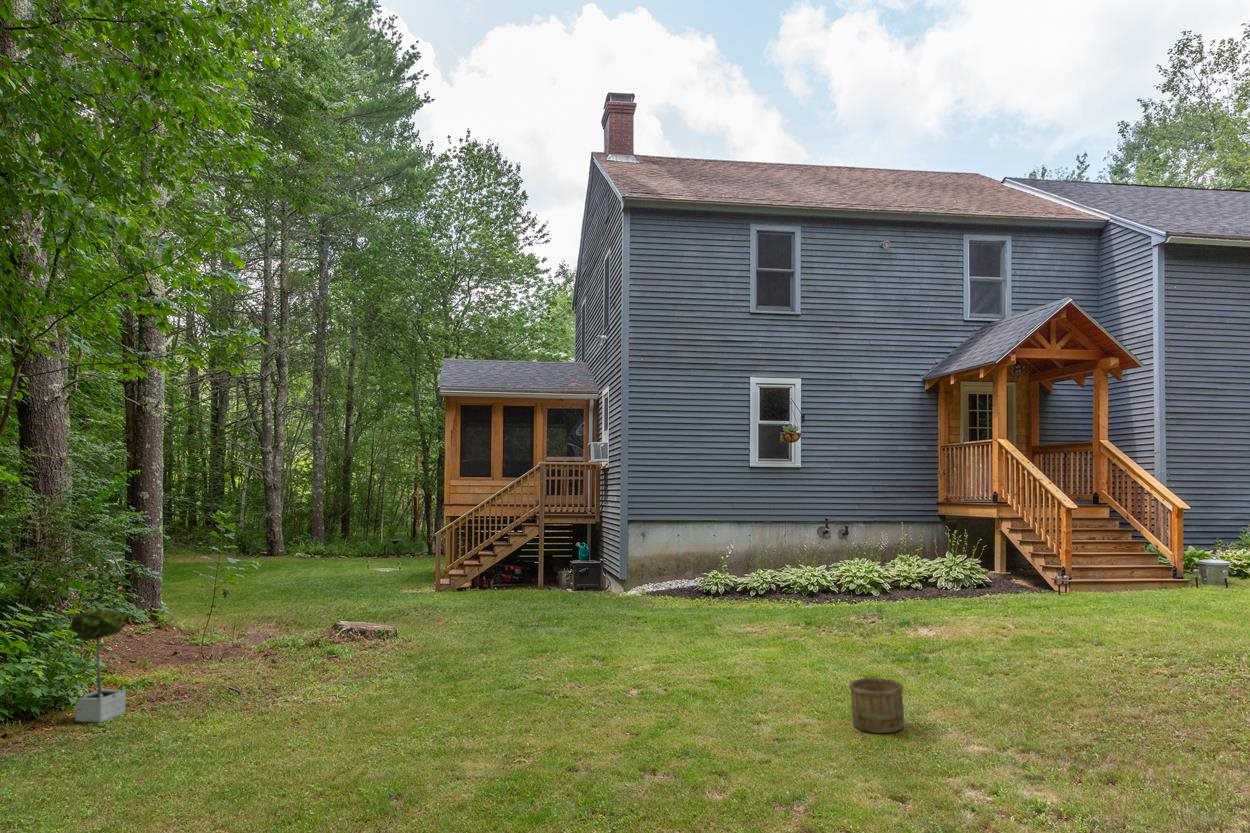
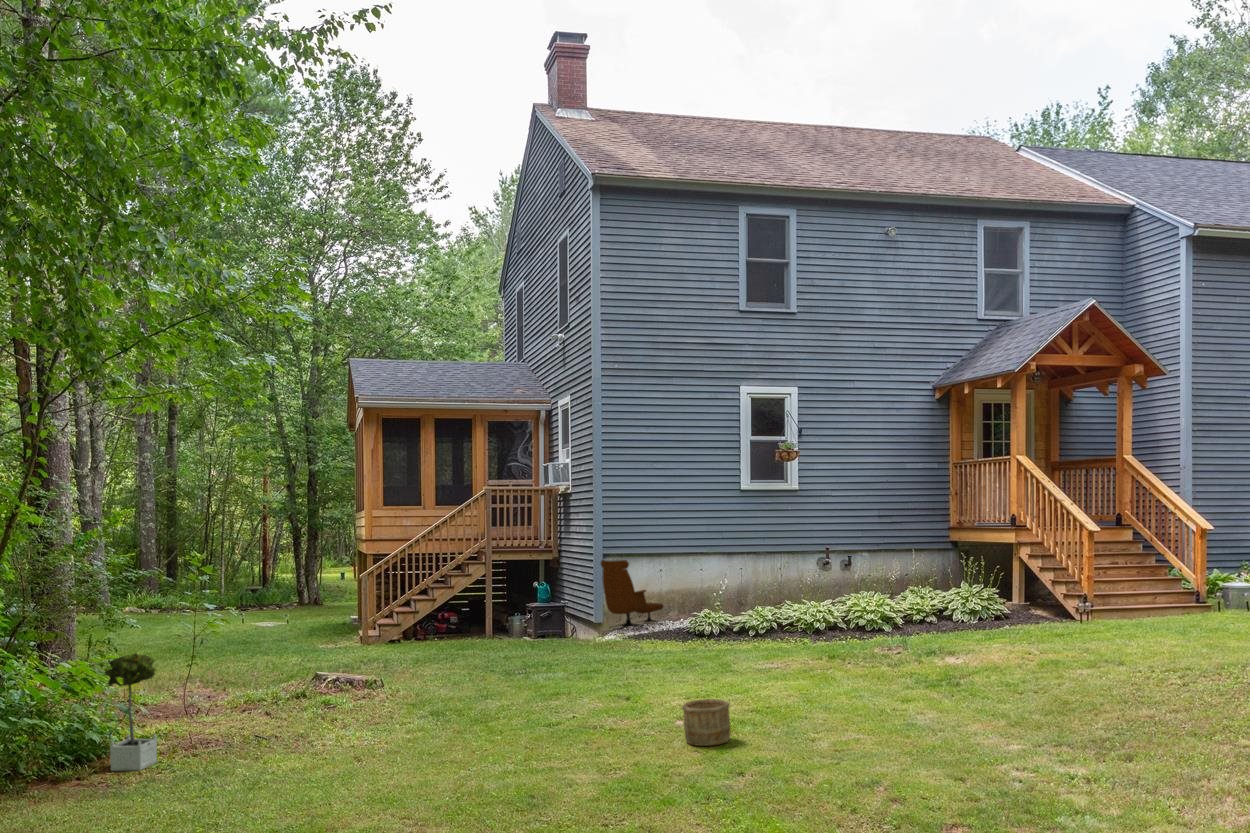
lounge chair: none [621,526,679,589] -> present [601,560,663,632]
wooden bucket: present [849,678,904,733] -> present [682,699,730,746]

